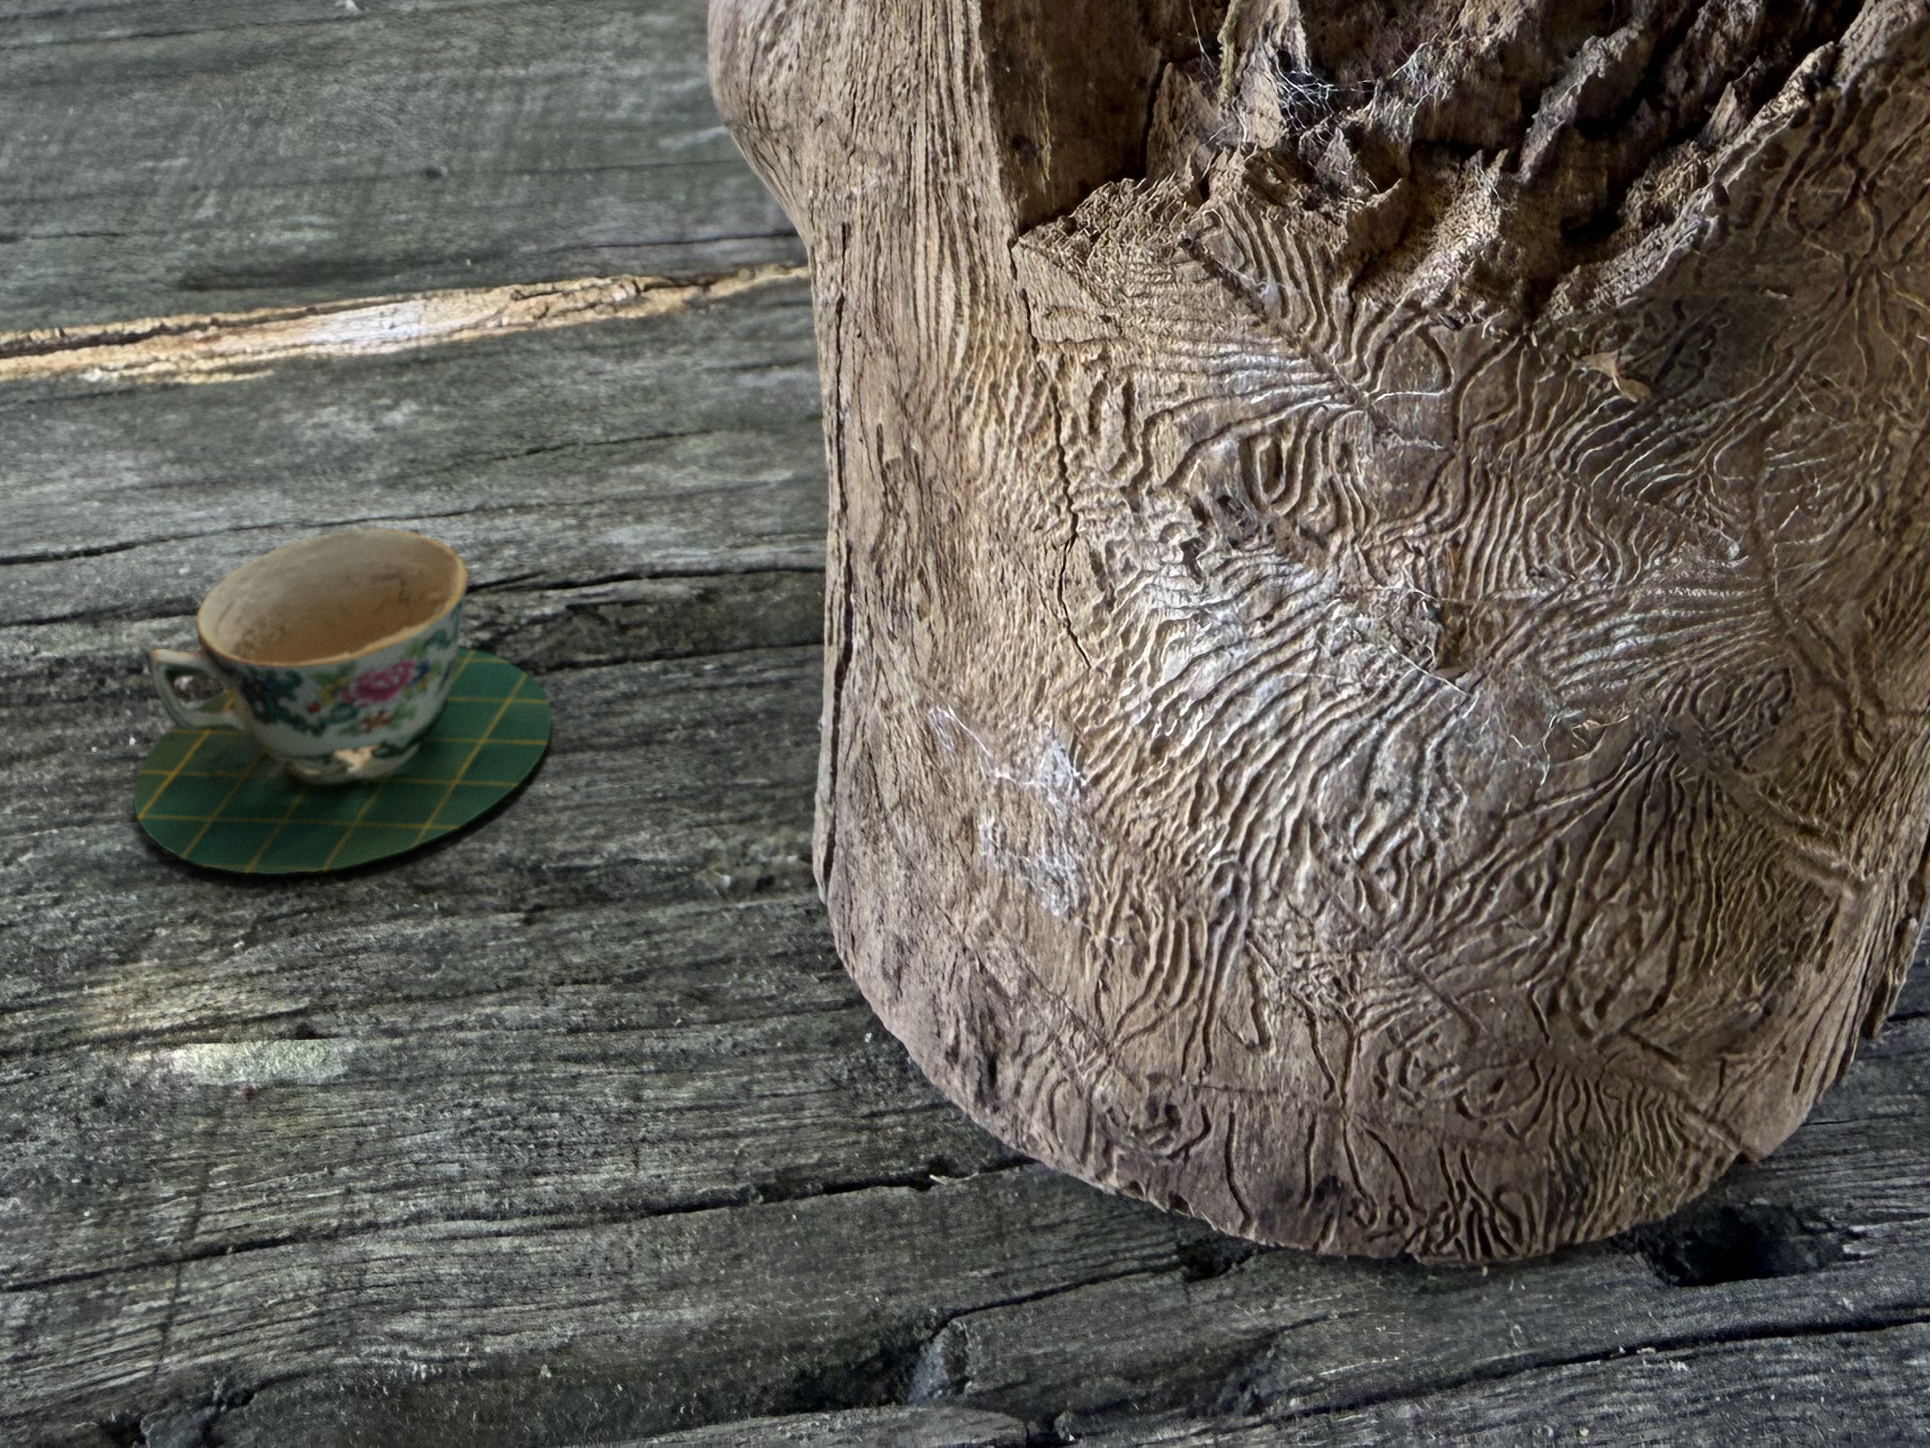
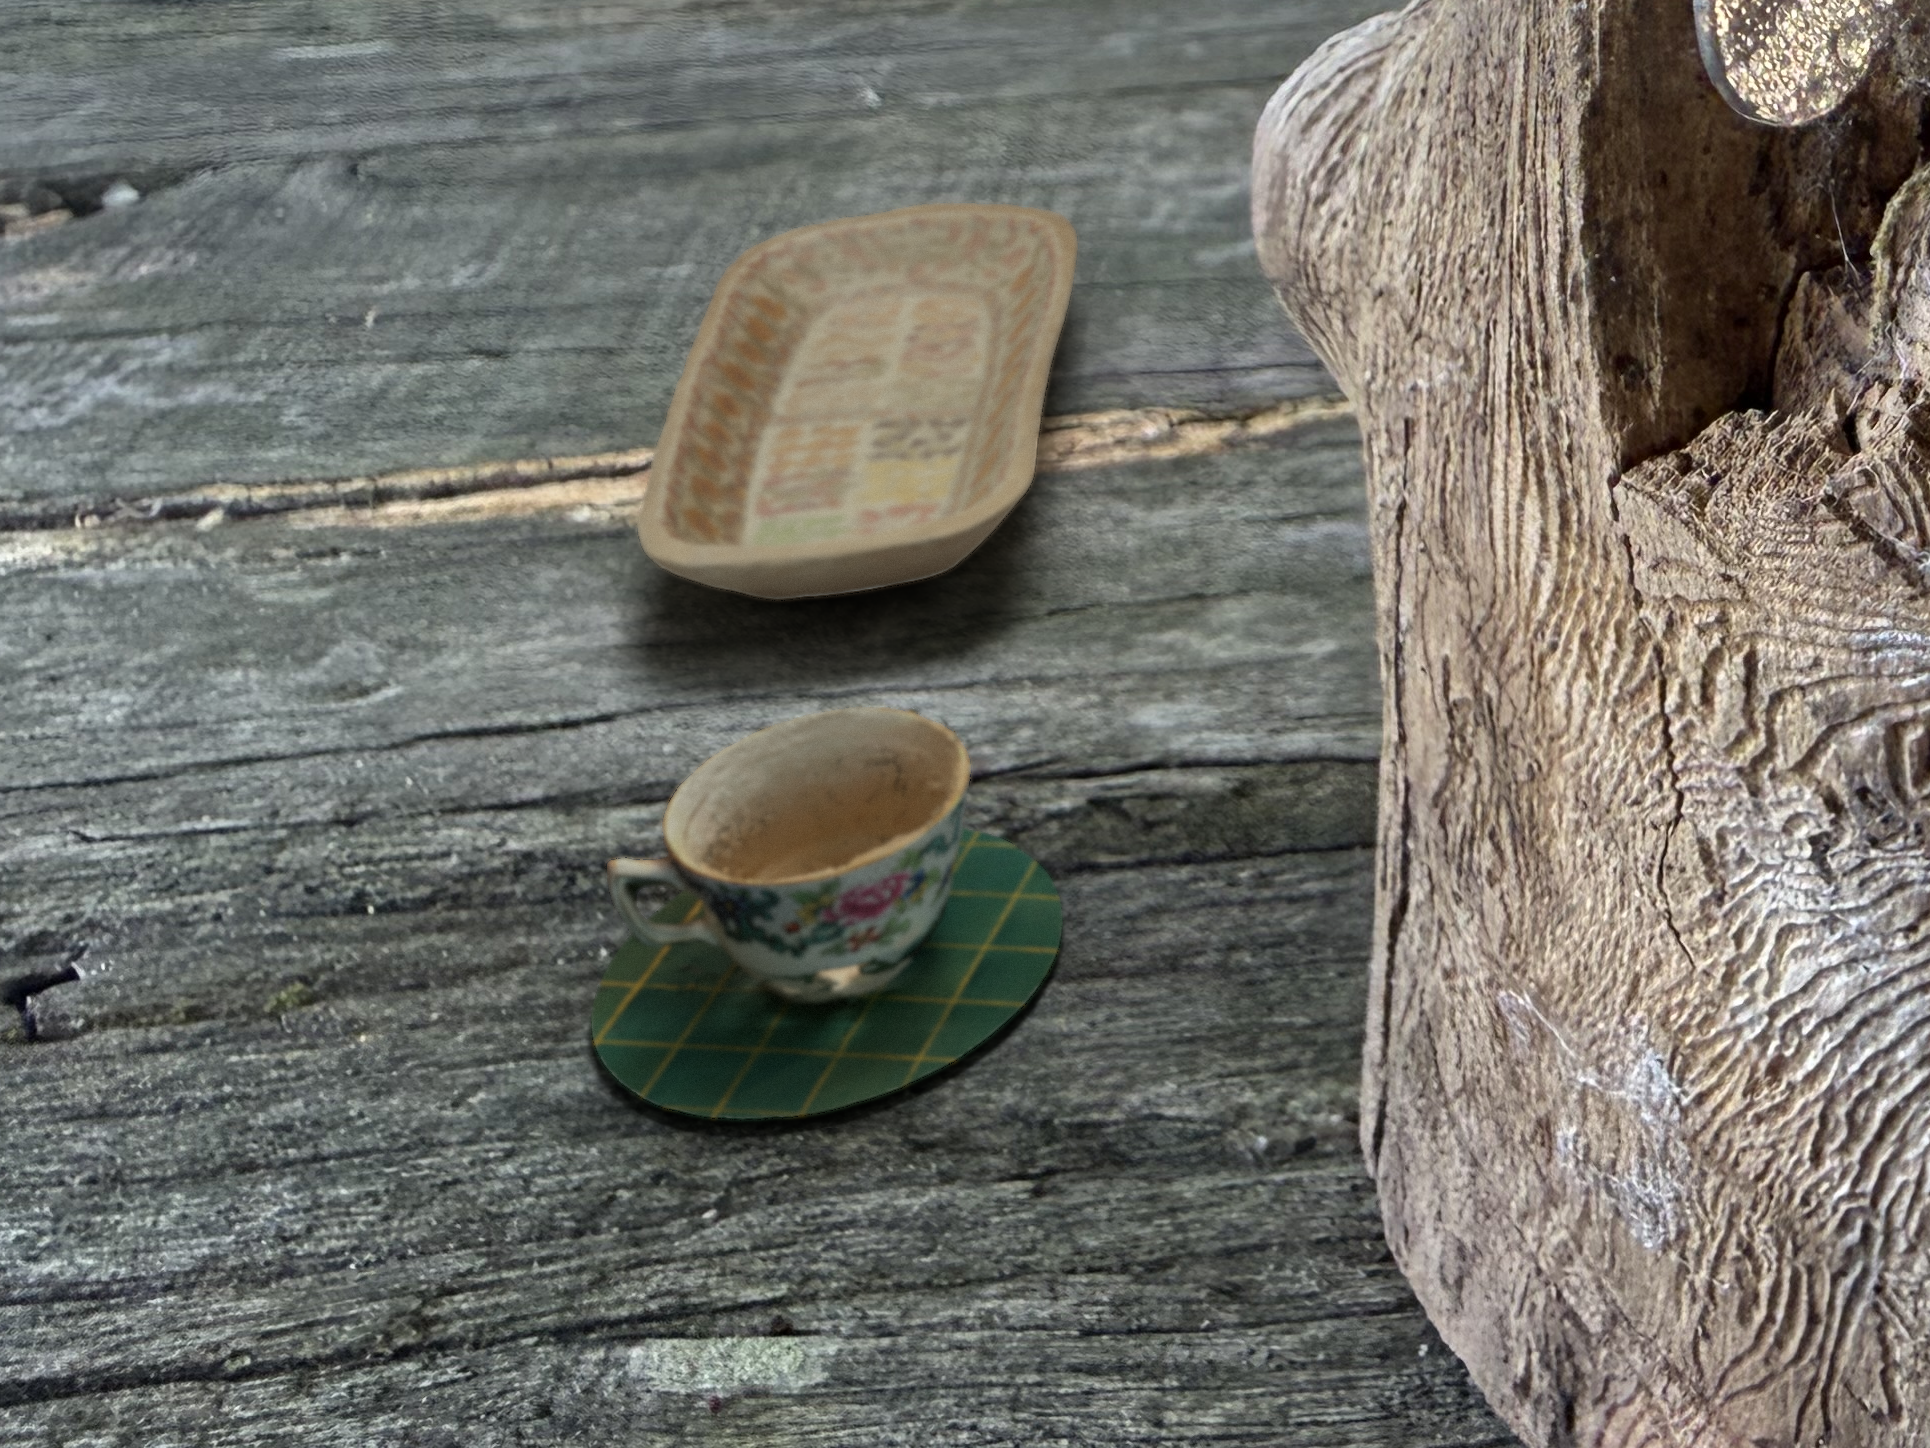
tray: none [153,119,554,465] -> present [637,203,1078,600]

